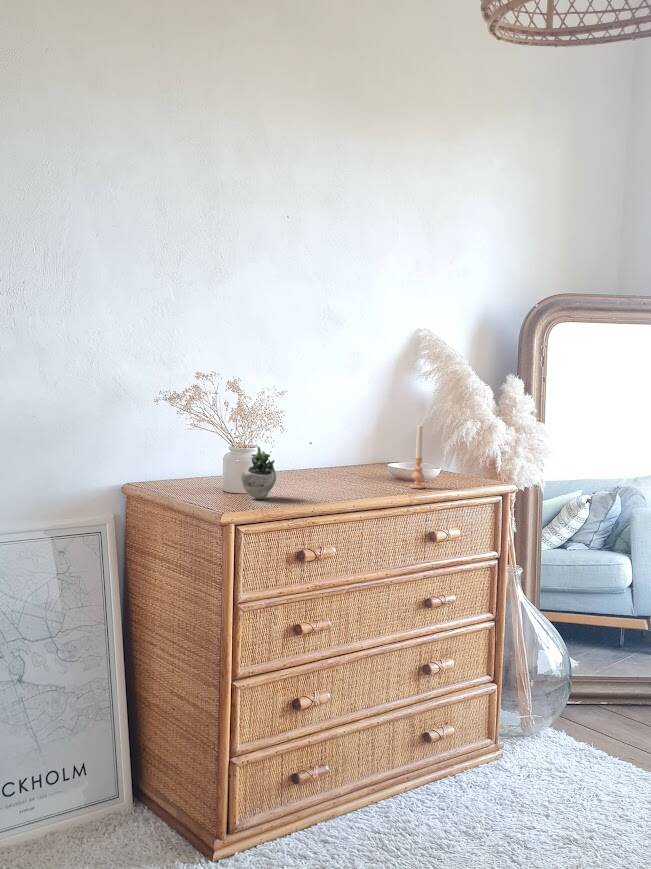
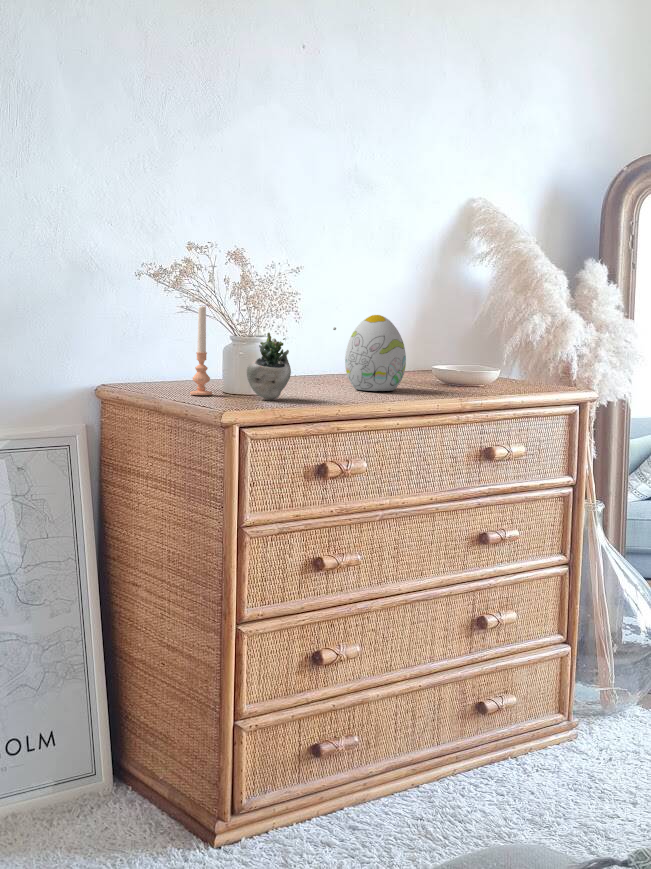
candle: present [410,425,426,488] -> present [190,306,212,395]
decorative egg: none [320,428,367,488] -> present [345,315,406,391]

